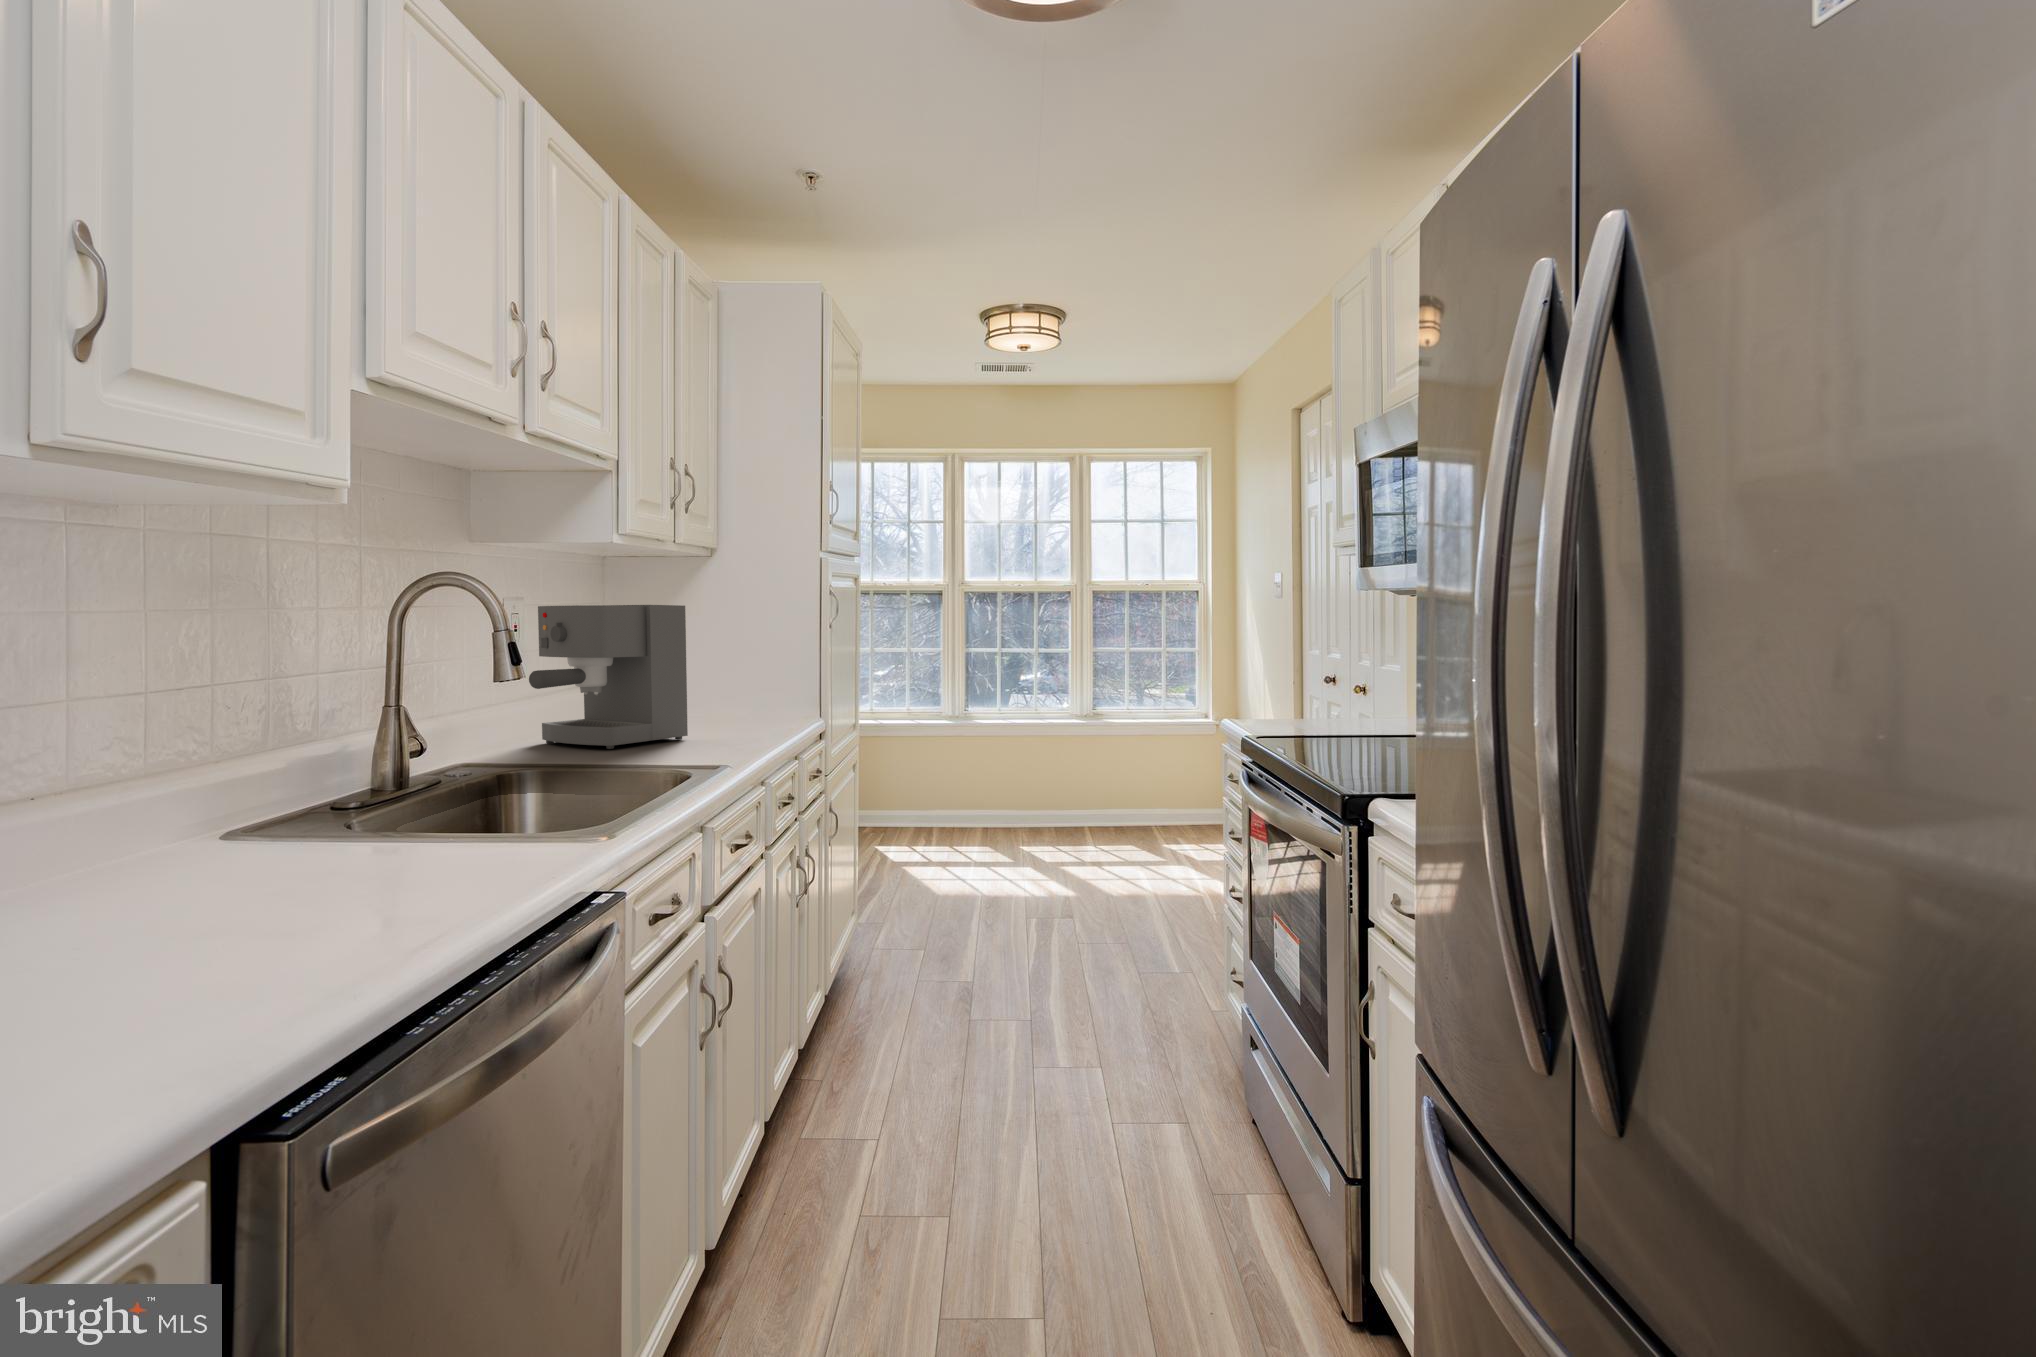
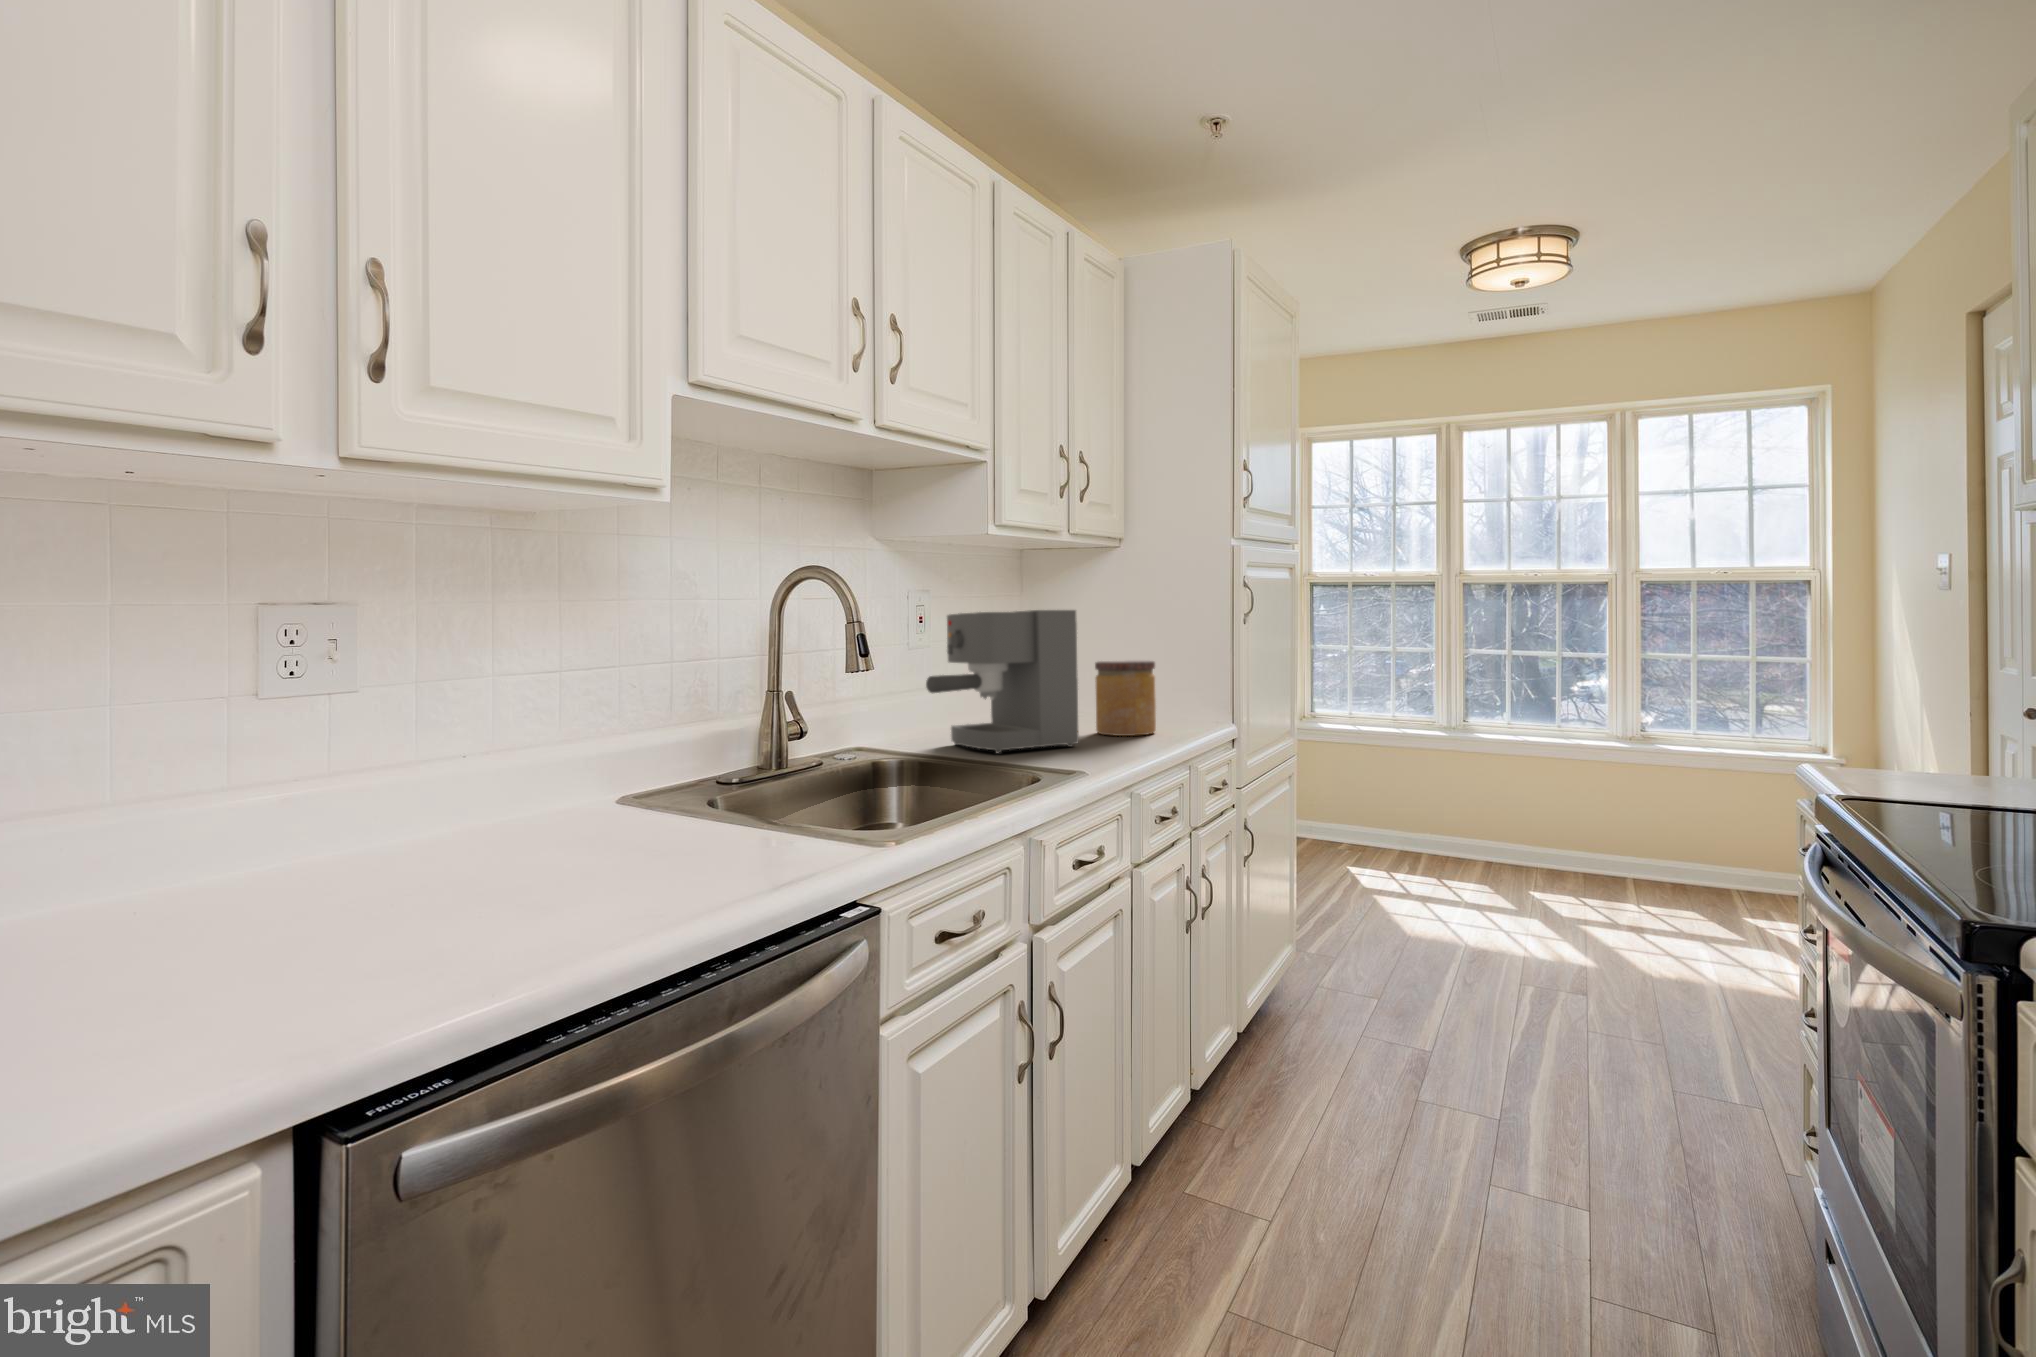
jar: none [690,655,750,728] -> present [1095,660,1156,736]

